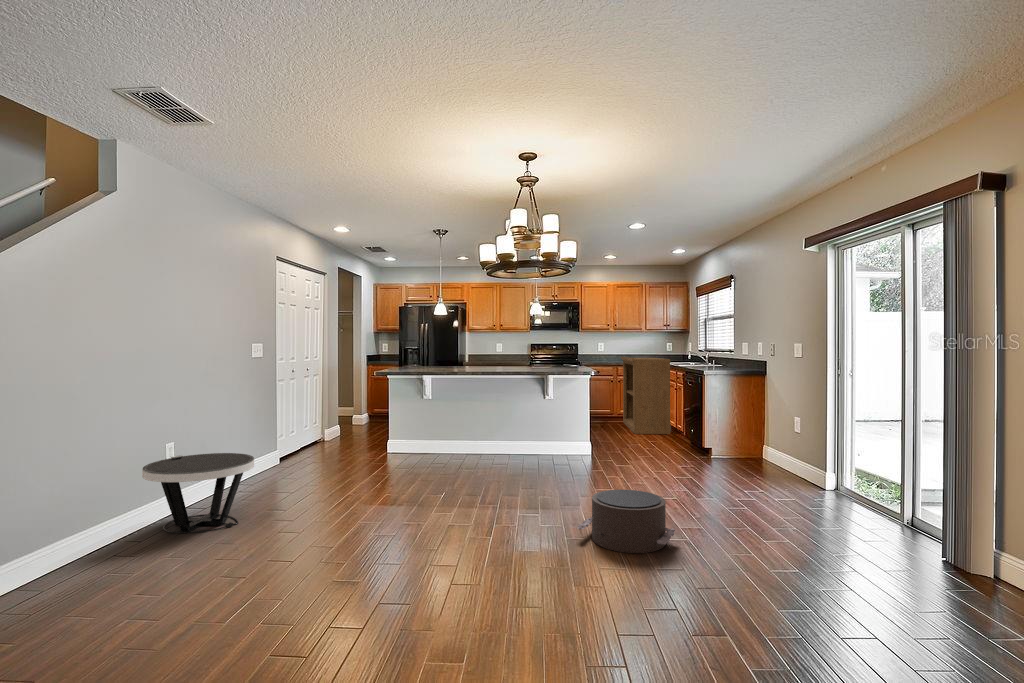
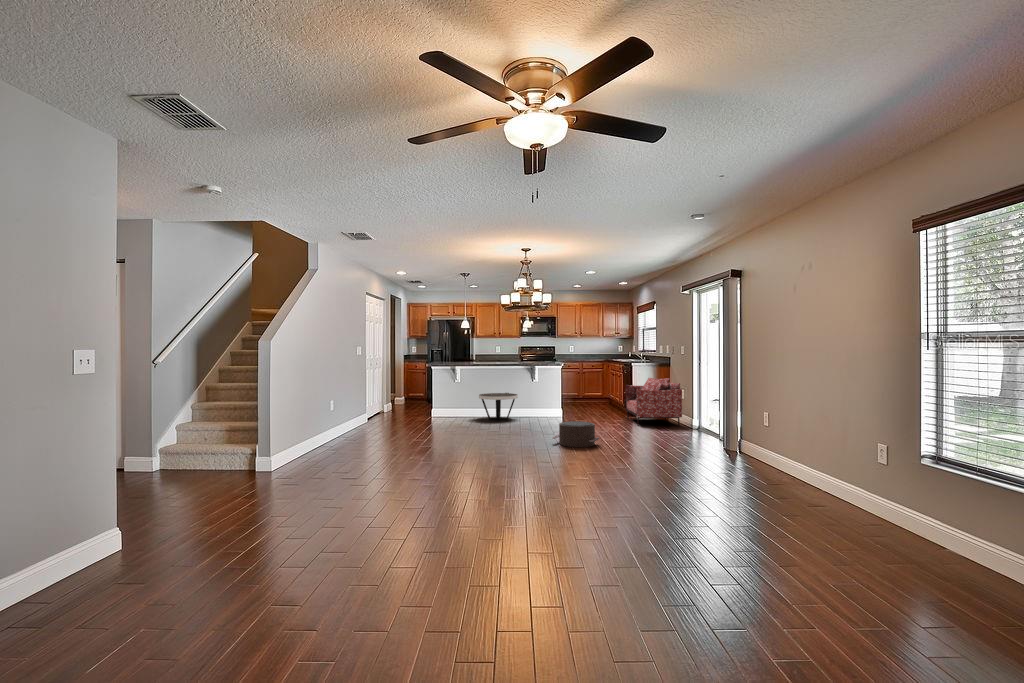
bookshelf: present [621,357,671,434] -> none [586,356,617,407]
armchair: none [695,394,804,482] -> present [626,378,682,426]
side table: present [142,453,254,533] -> present [479,393,518,421]

